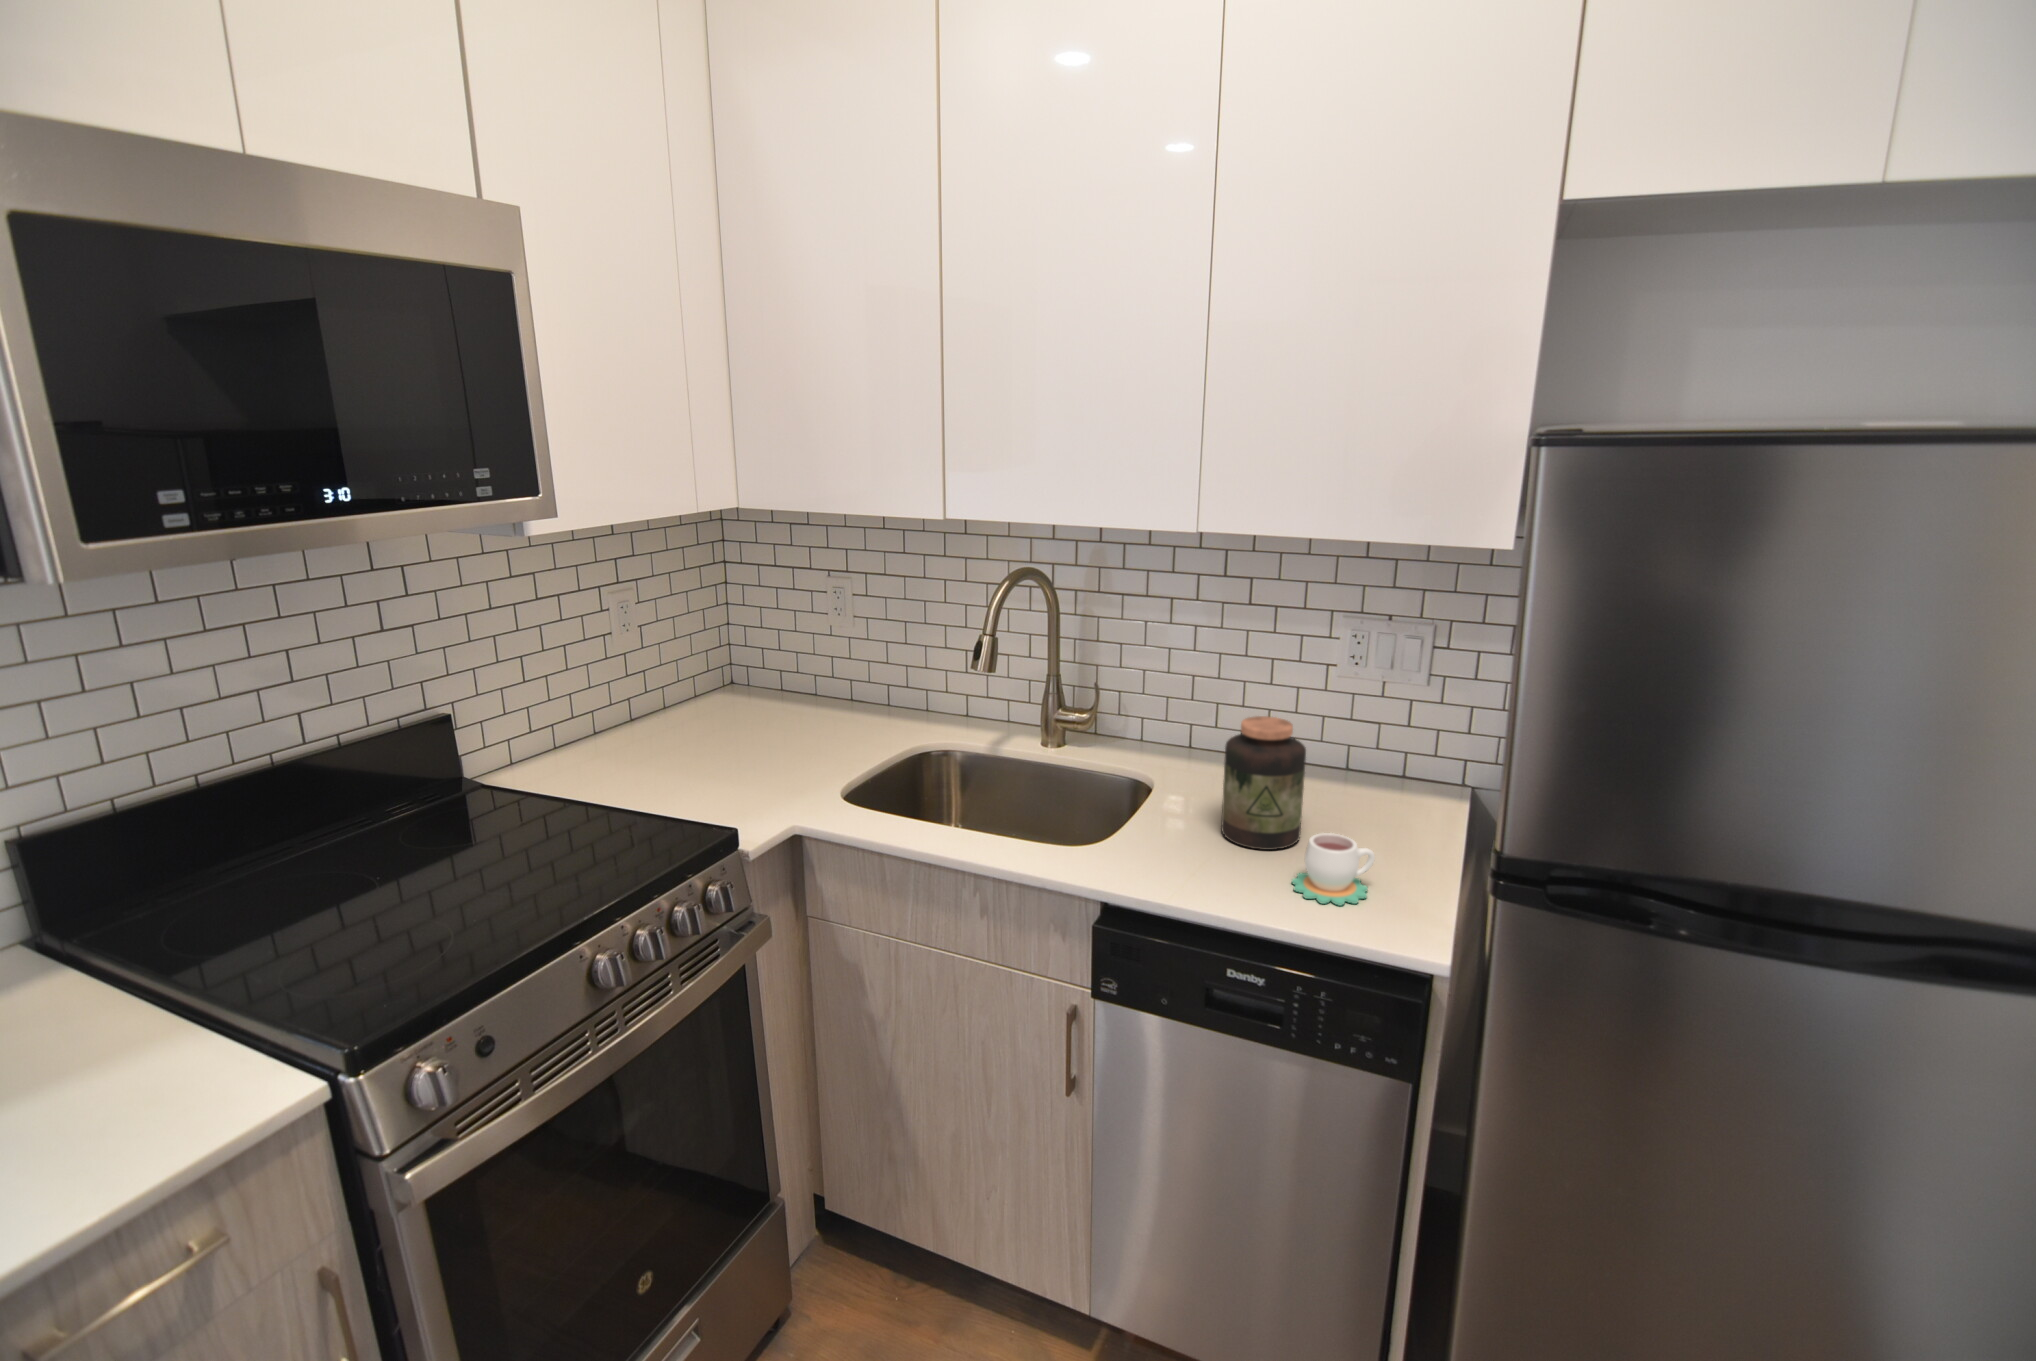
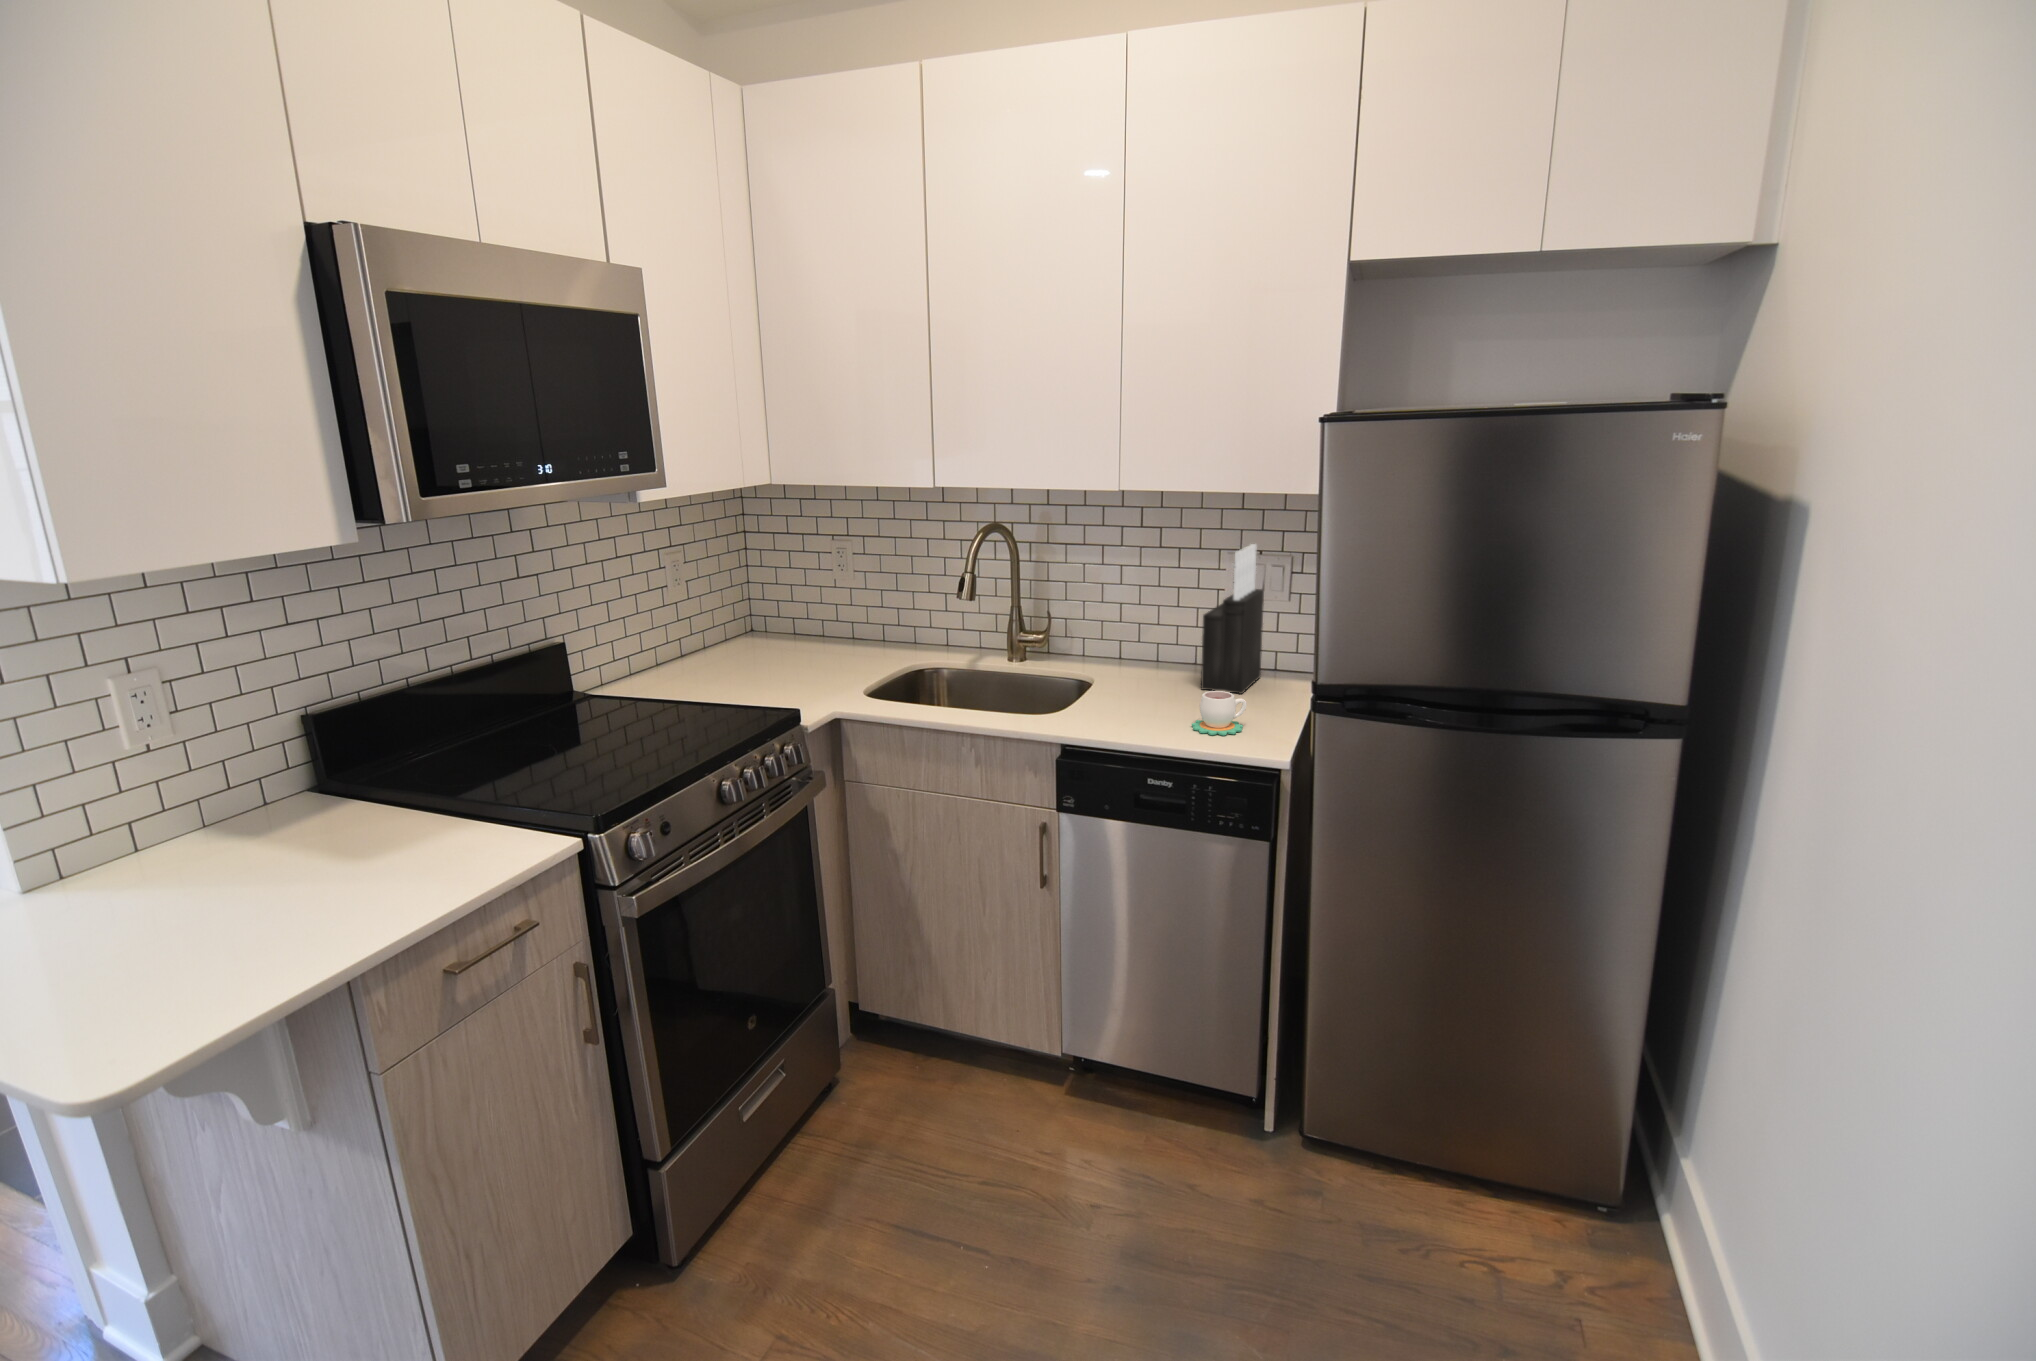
knife block: none [1302,610,1395,822] -> present [1201,544,1264,694]
jar: present [1221,716,1306,850] -> none [1143,619,1200,711]

